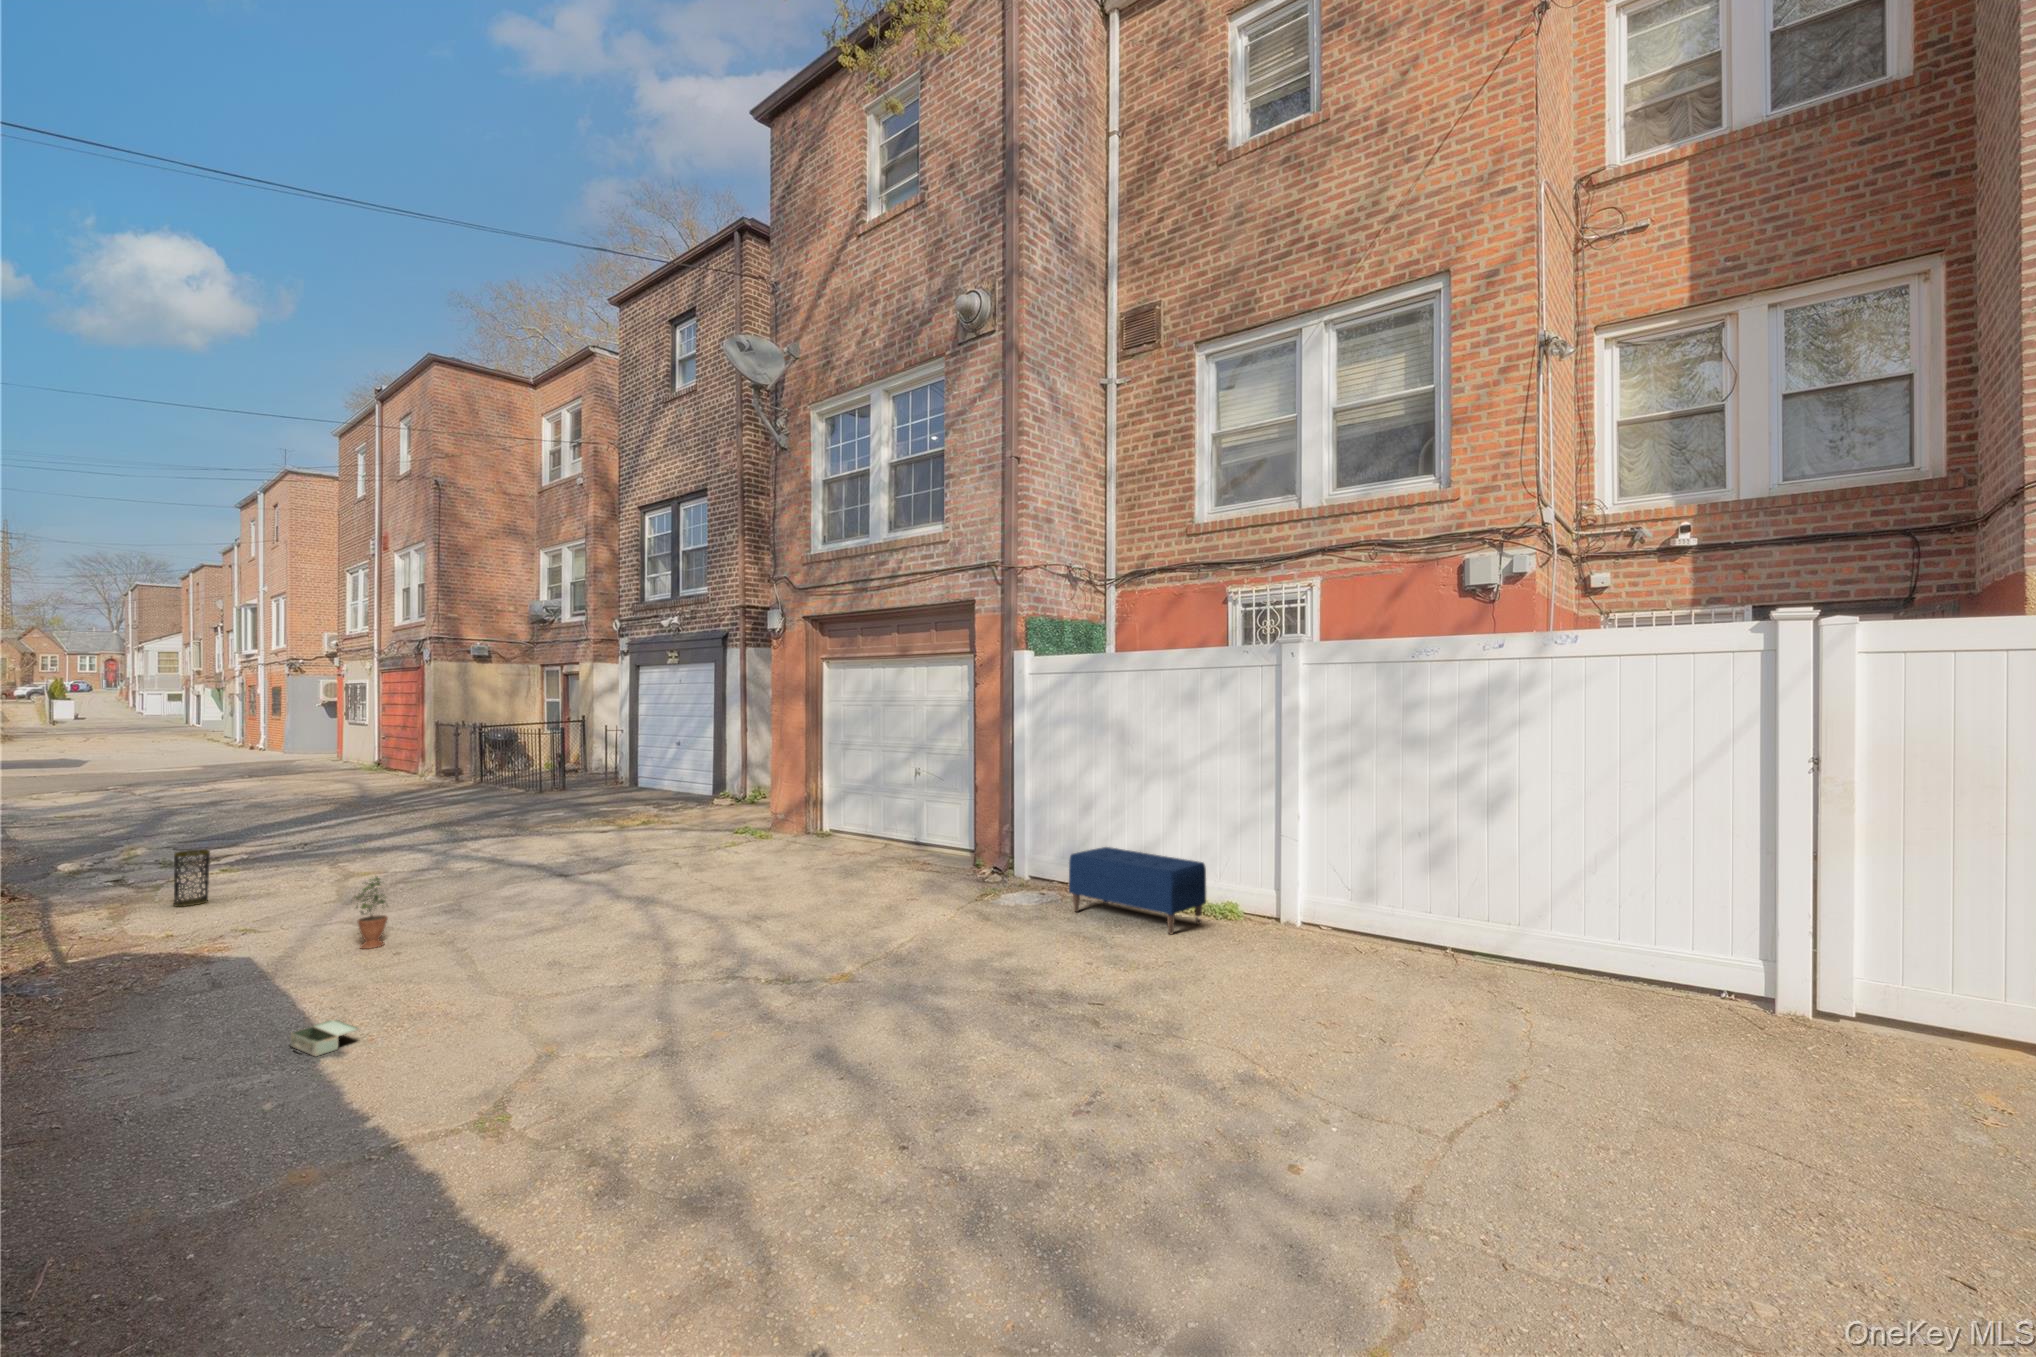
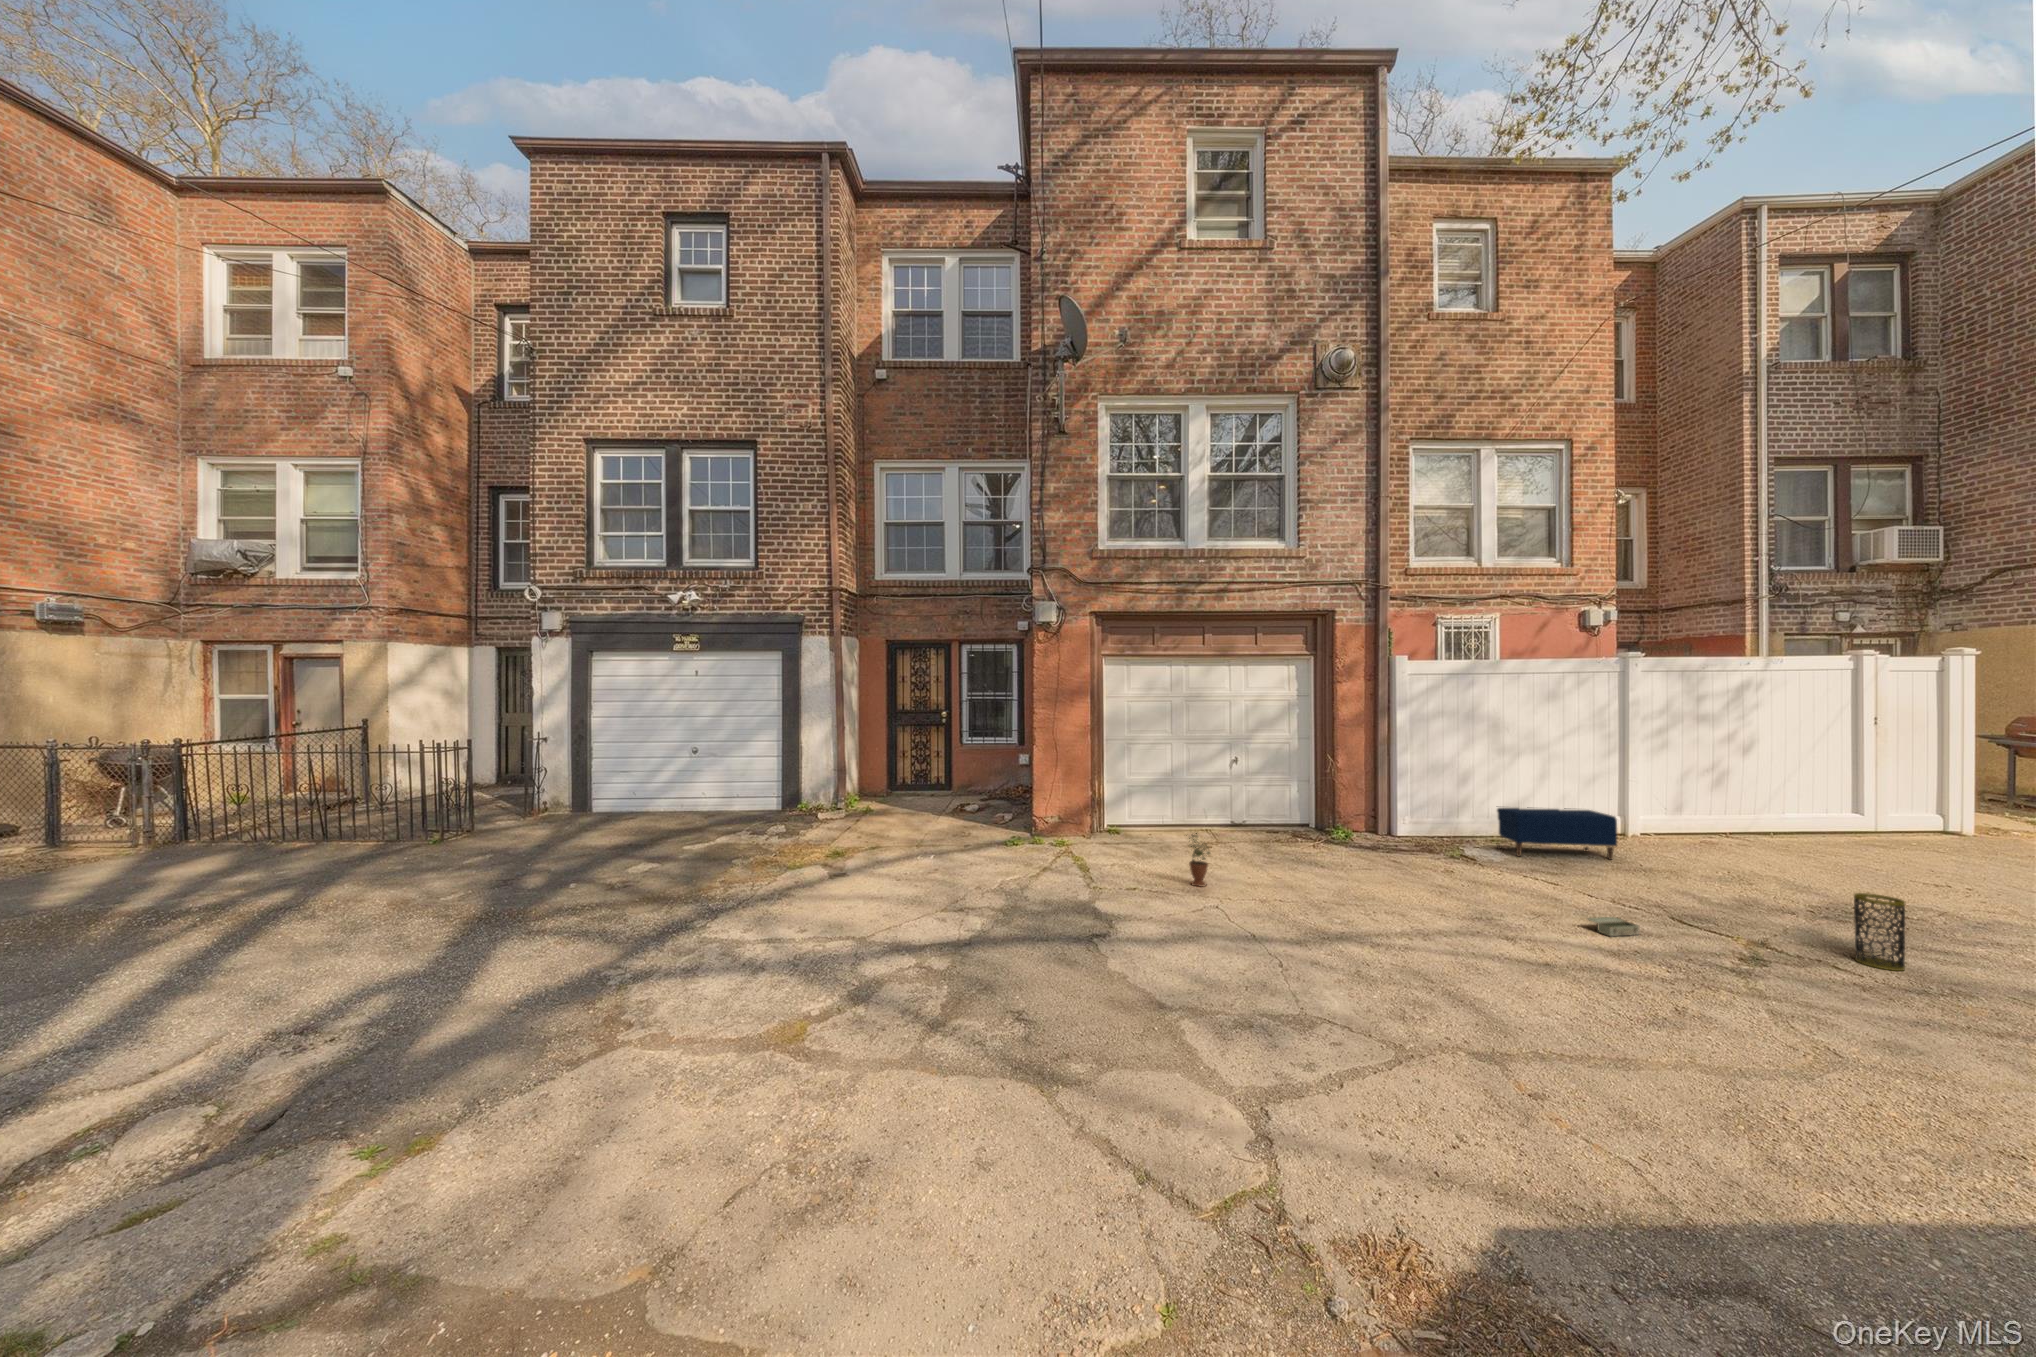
trash can: present [174,849,210,907] -> present [1854,893,1906,971]
potted plant: present [355,877,388,949] -> present [1189,833,1210,887]
toolbox: present [290,1020,358,1056] -> present [1588,917,1640,936]

